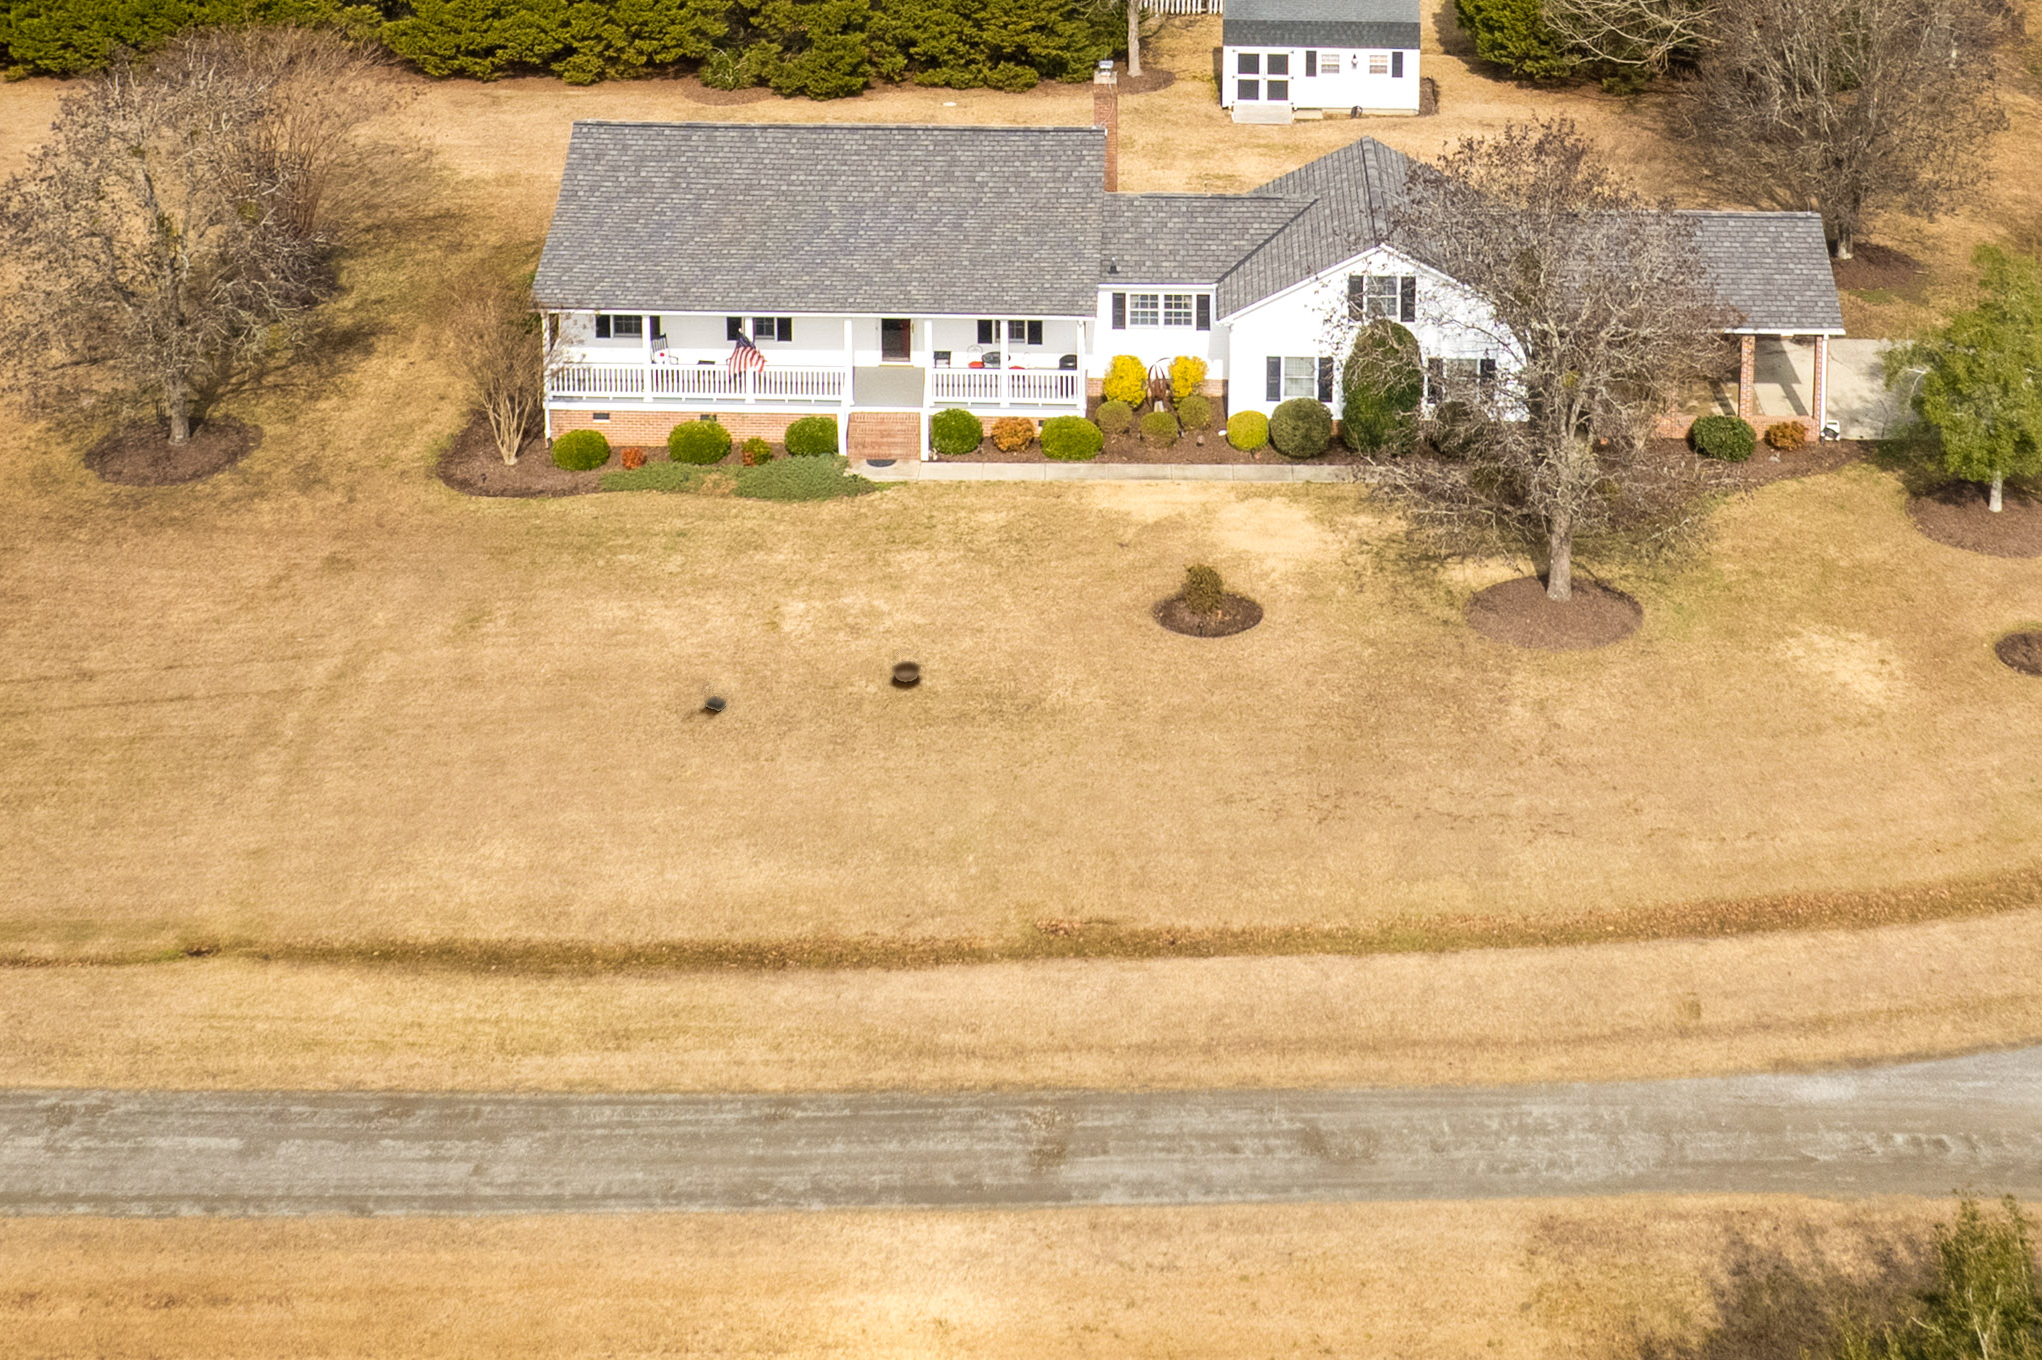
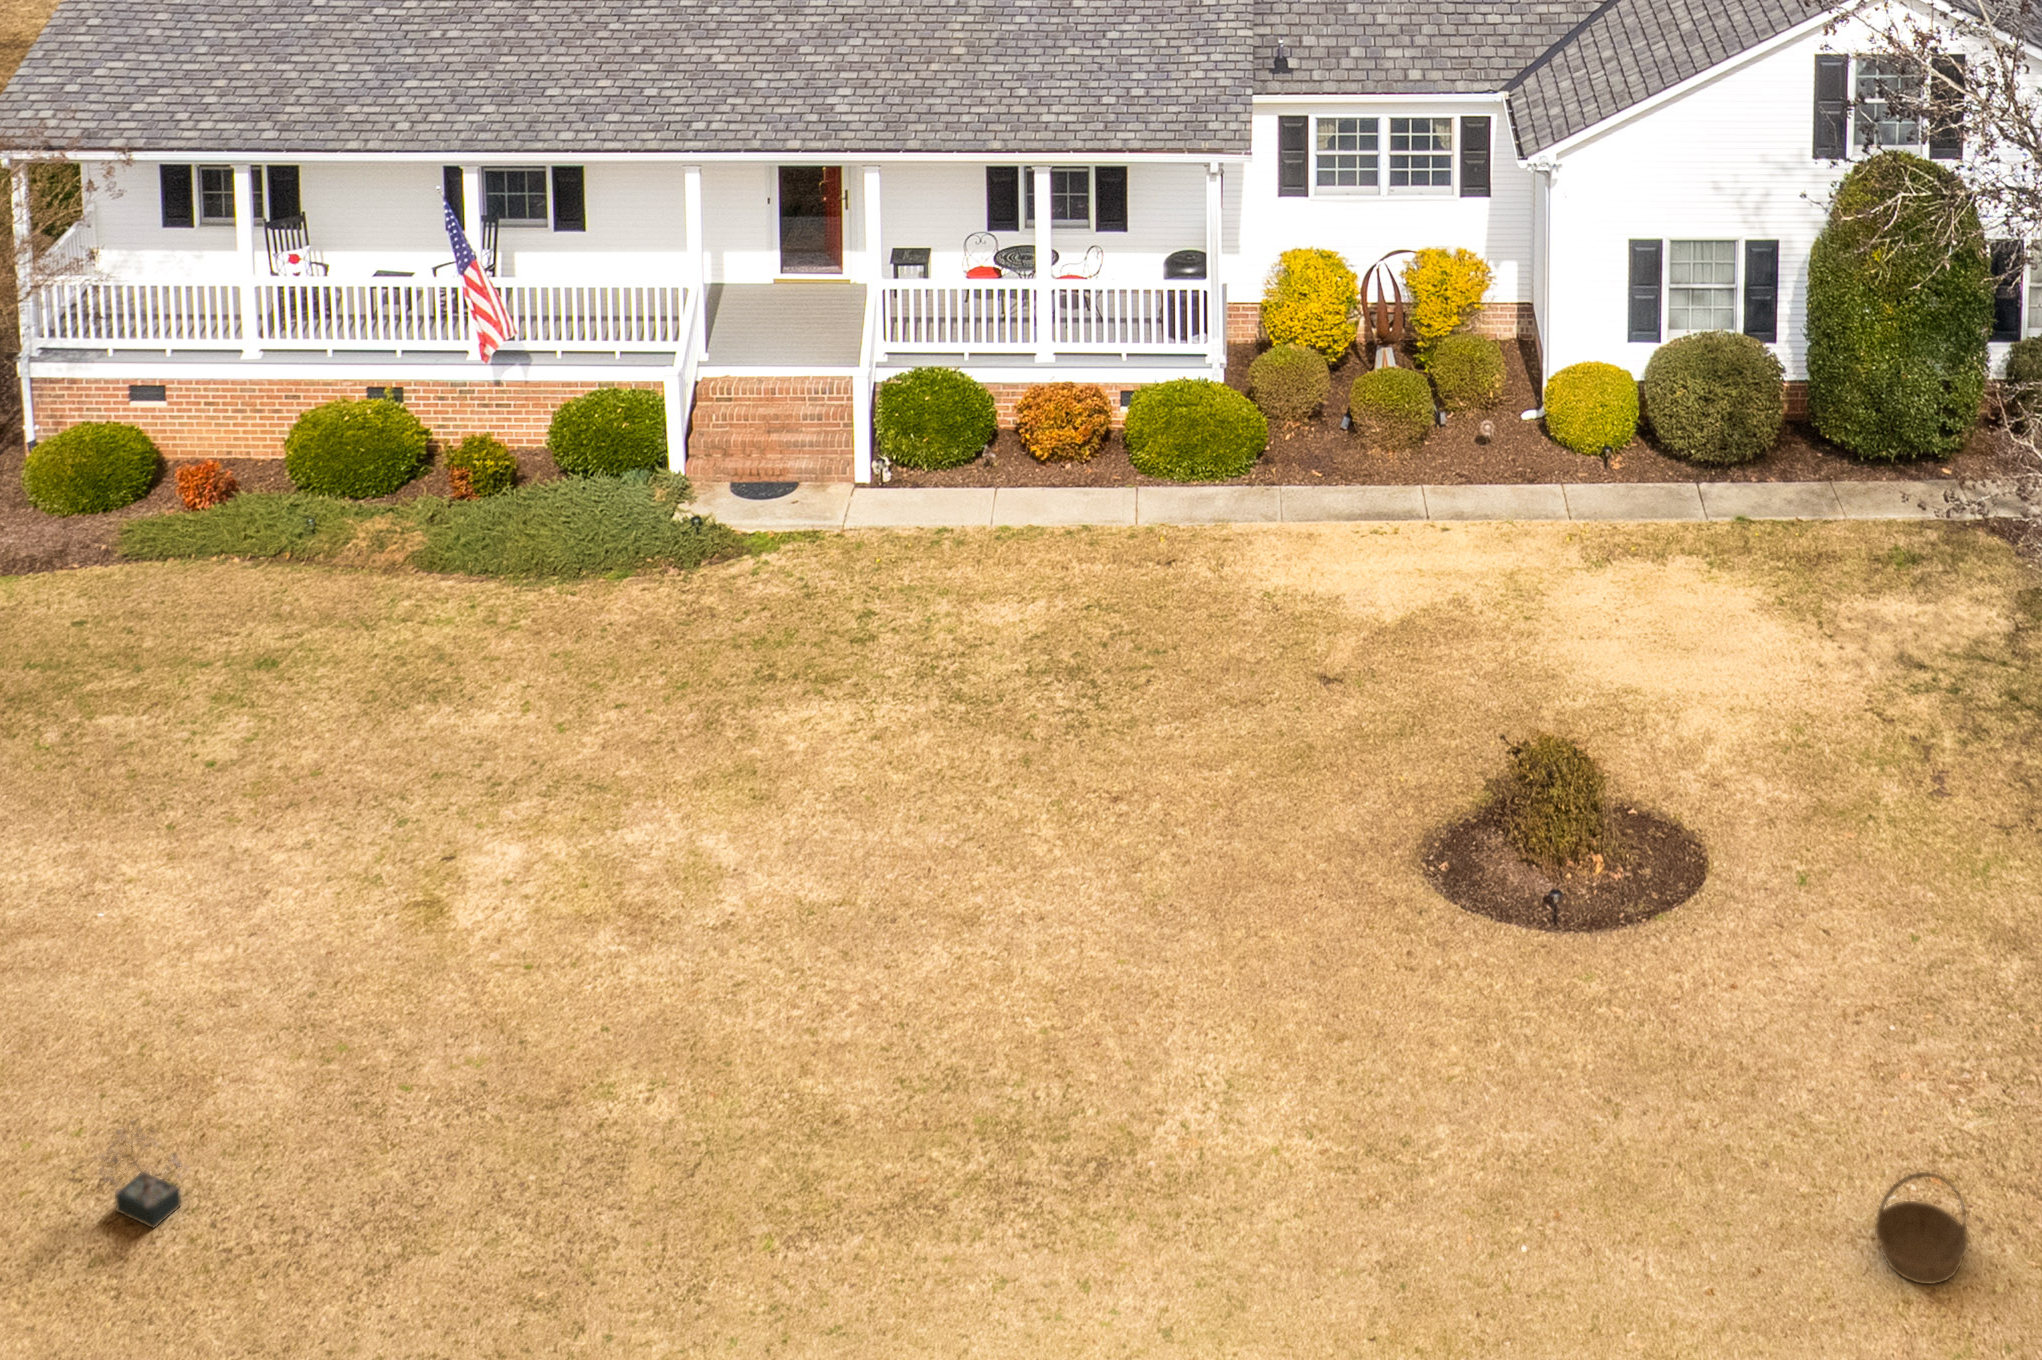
basket: present [892,649,921,682] -> present [1875,1172,1968,1284]

